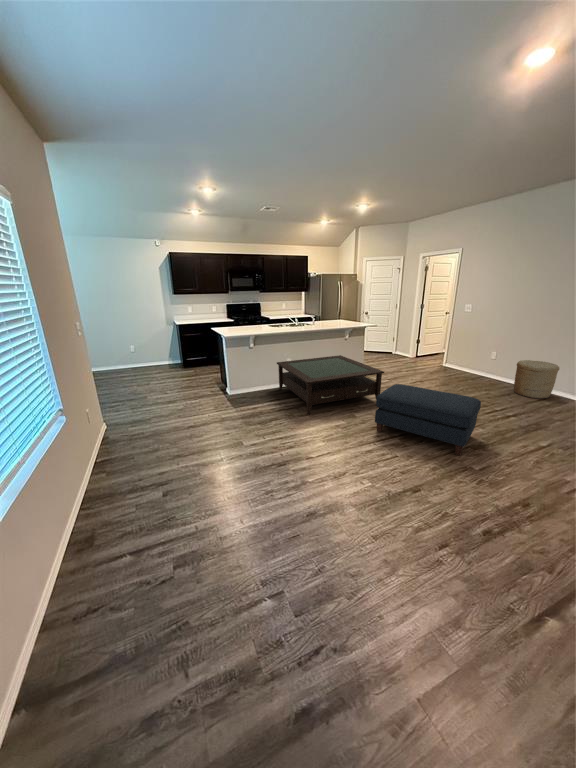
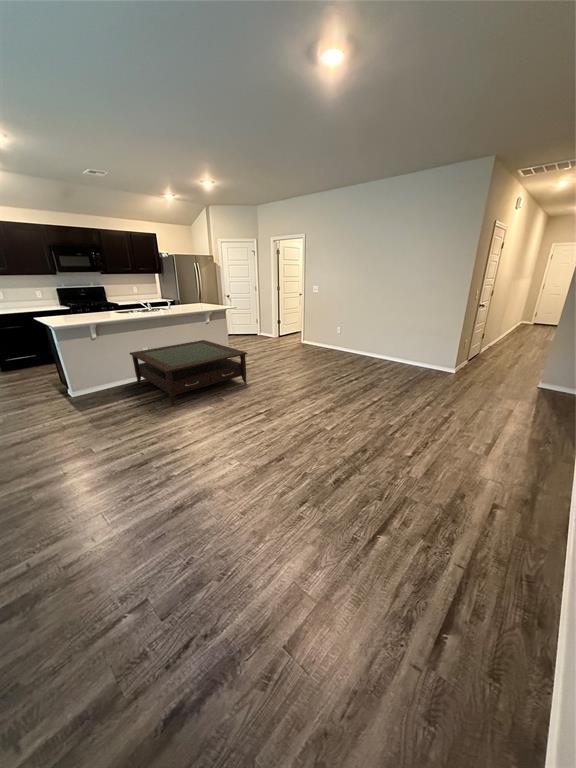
woven basket: present [514,360,560,399] -> none [355,333,383,364]
ottoman: present [375,384,481,455] -> none [240,363,329,420]

